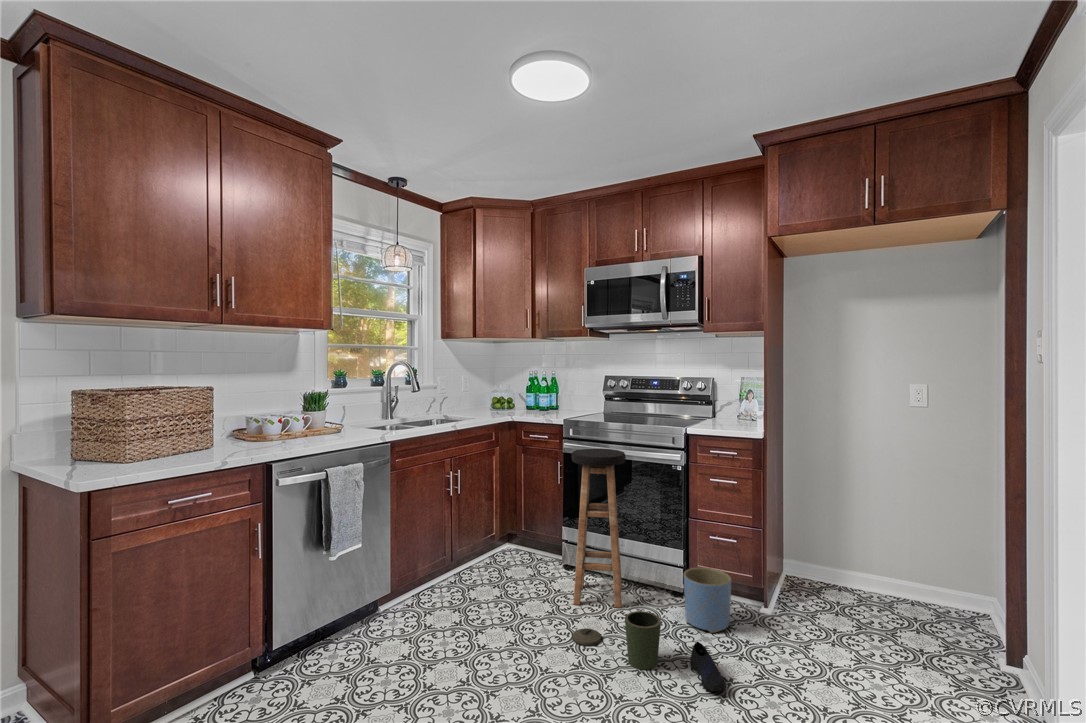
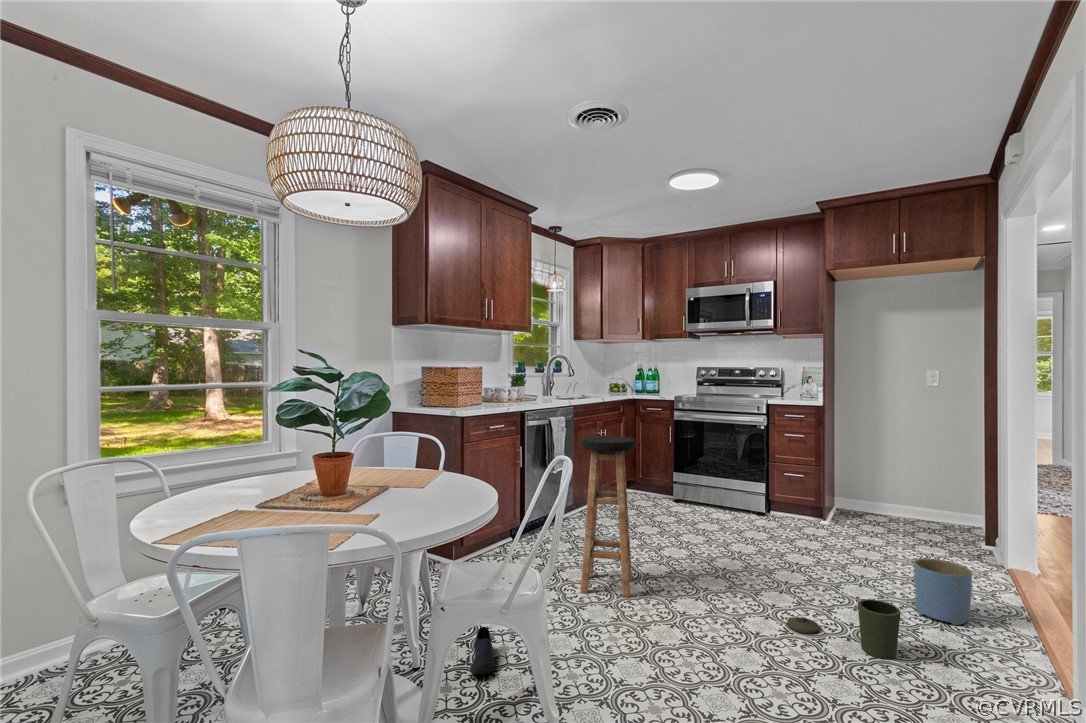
planter: present [684,567,731,633] -> present [914,559,972,625]
trash can: present [572,611,661,670] -> present [787,599,901,659]
shoe: present [690,642,726,691] -> present [470,627,495,674]

